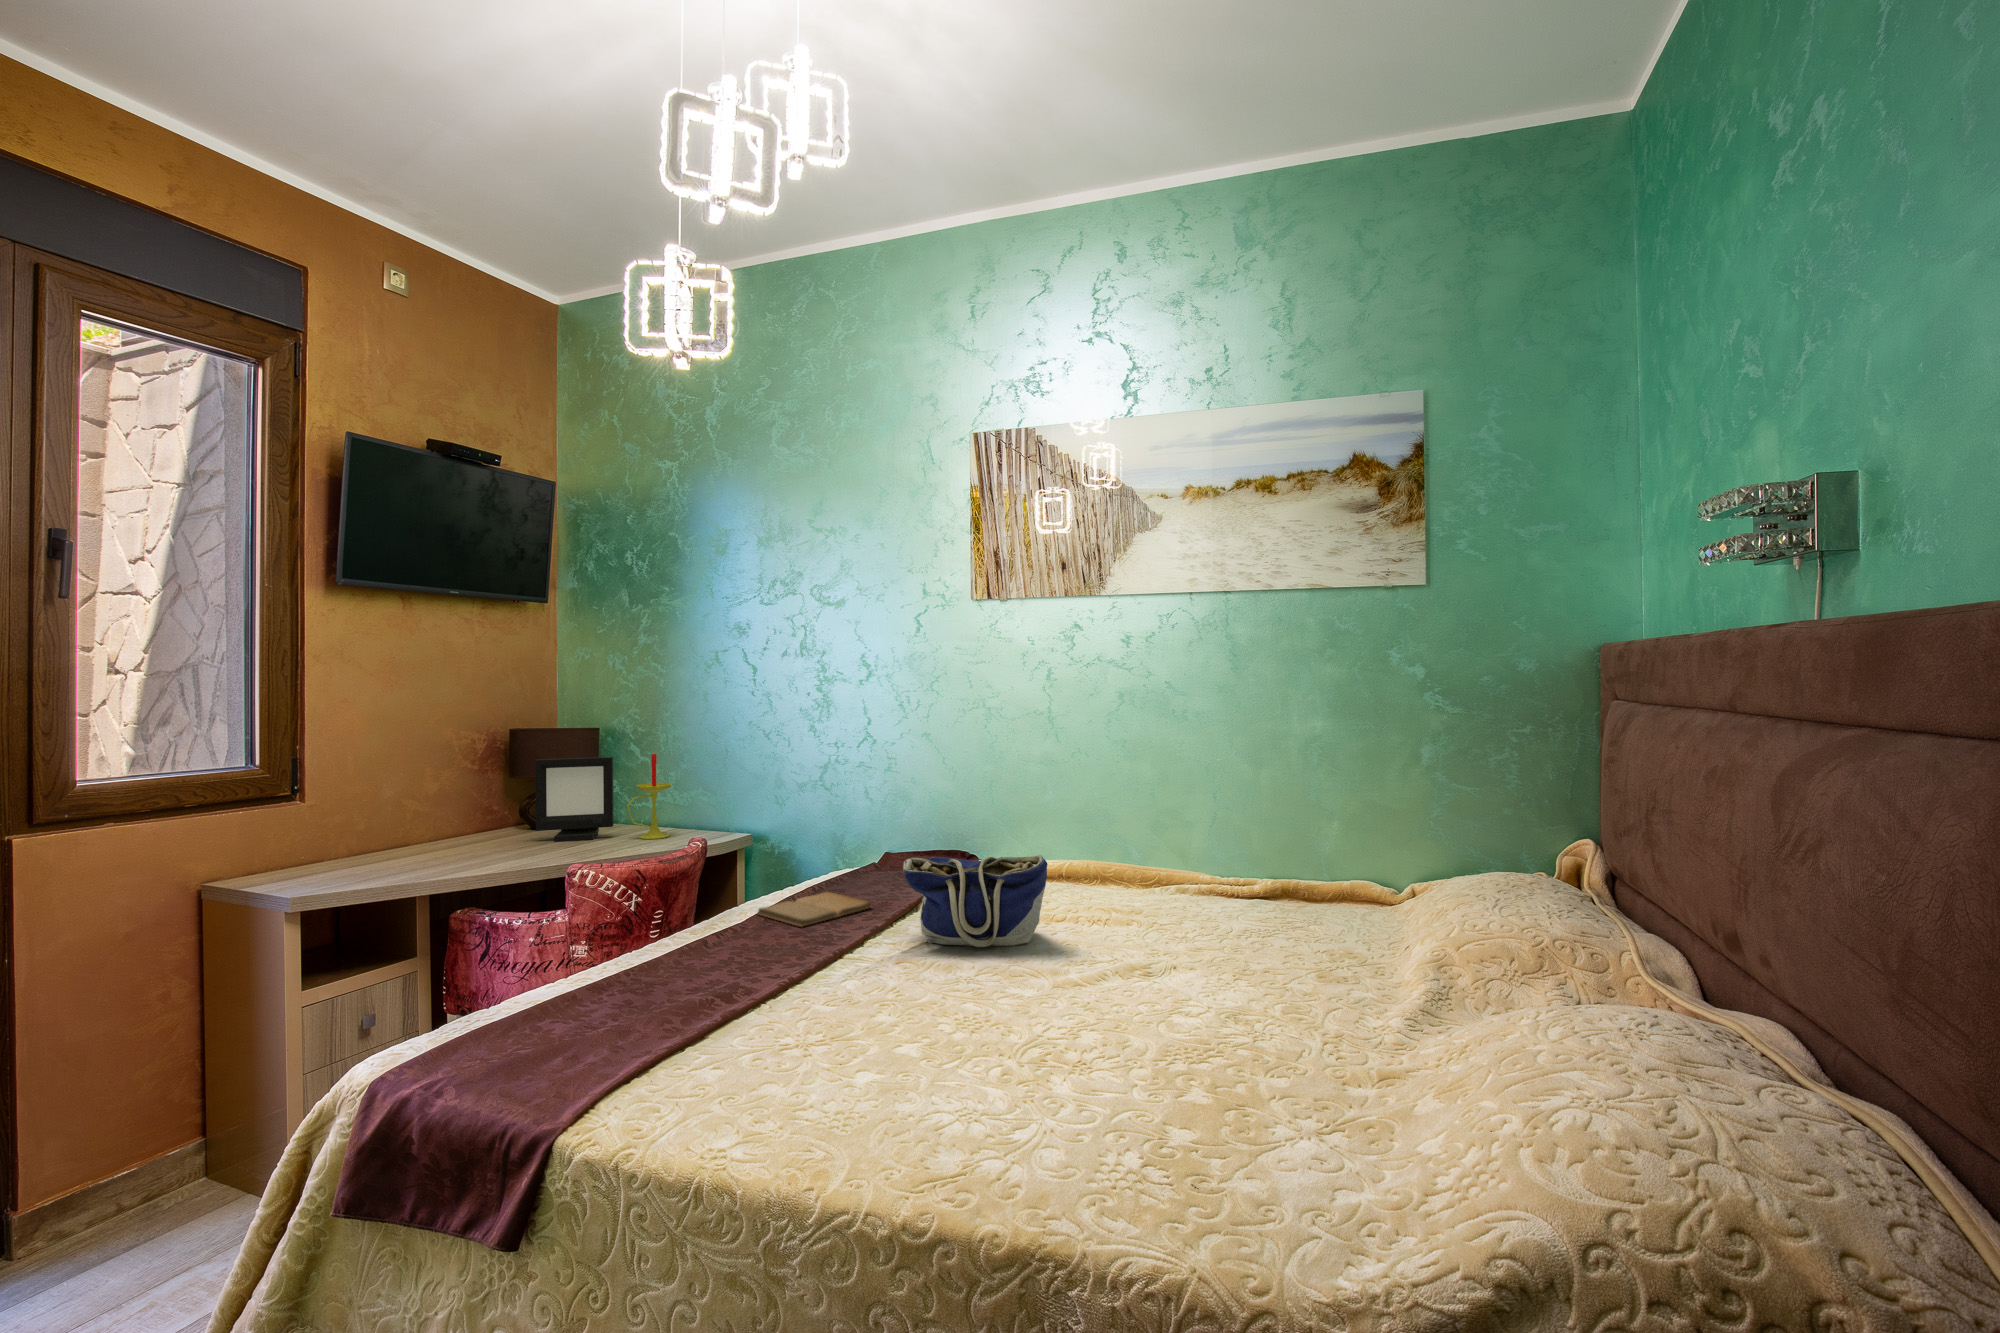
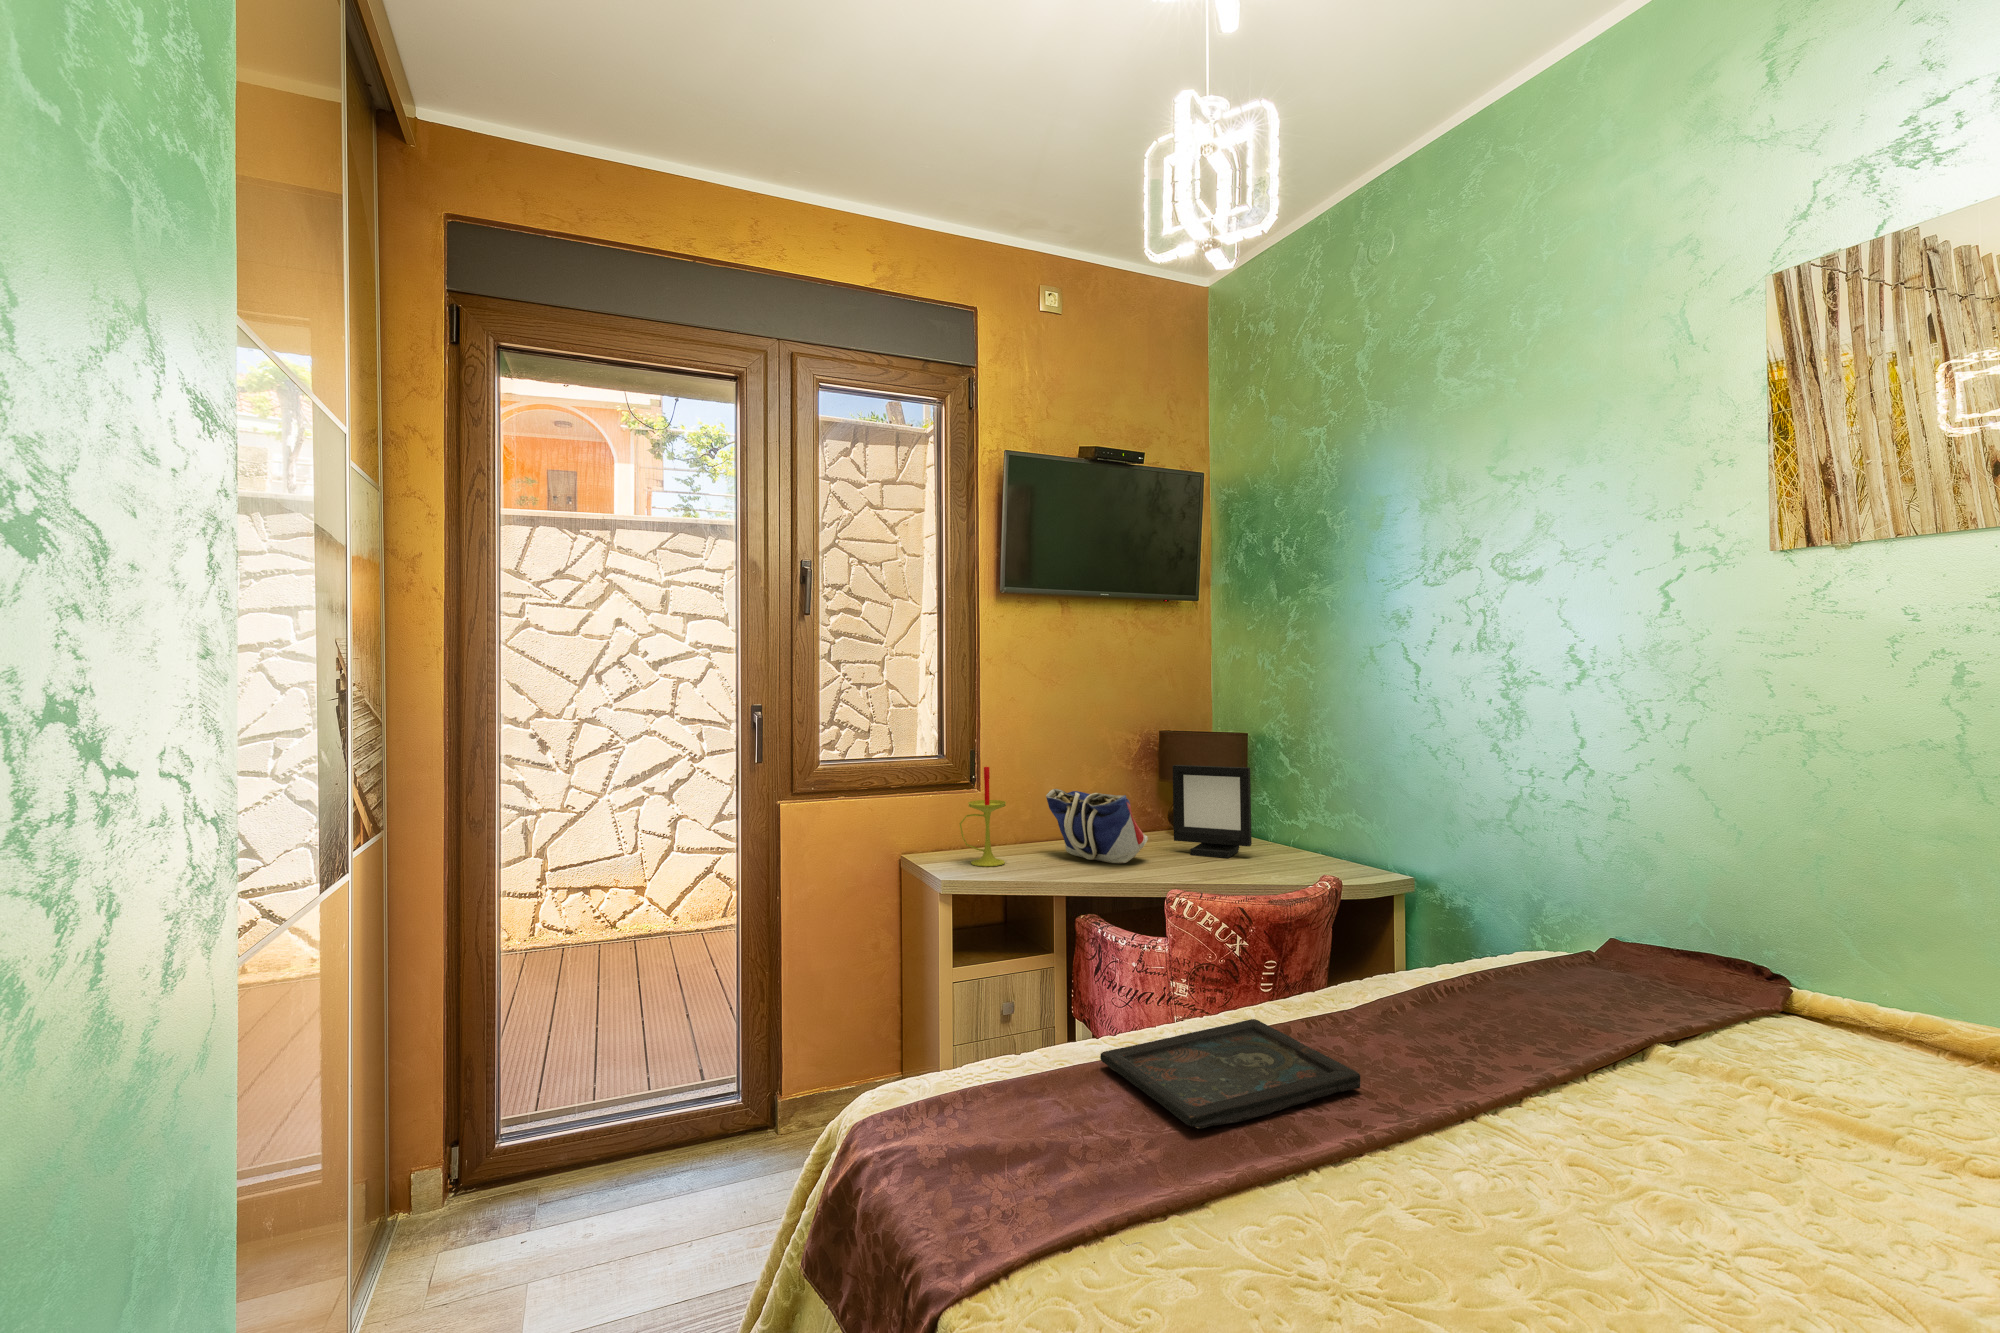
candle: present [627,754,671,839] -> present [960,767,1006,866]
tote bag: present [903,855,1047,947] -> present [1046,789,1148,863]
book: present [758,892,872,926] -> none [1370,991,1556,1043]
tray: none [574,937,774,1004] -> present [1100,1019,1360,1128]

